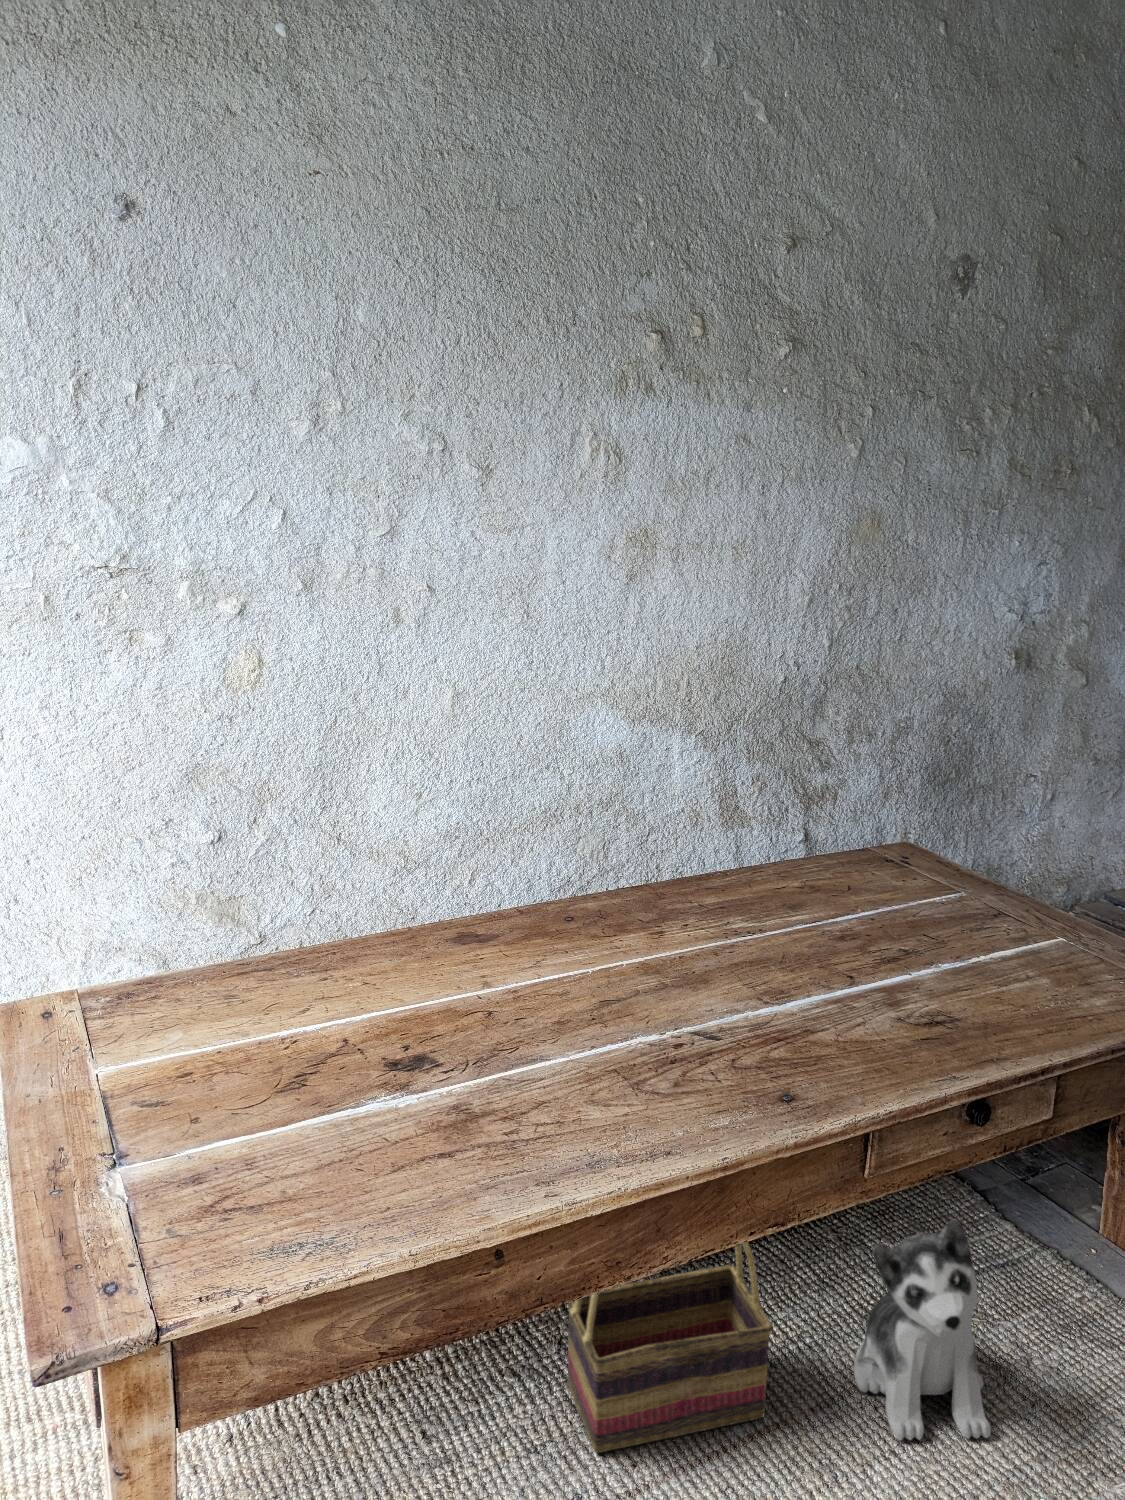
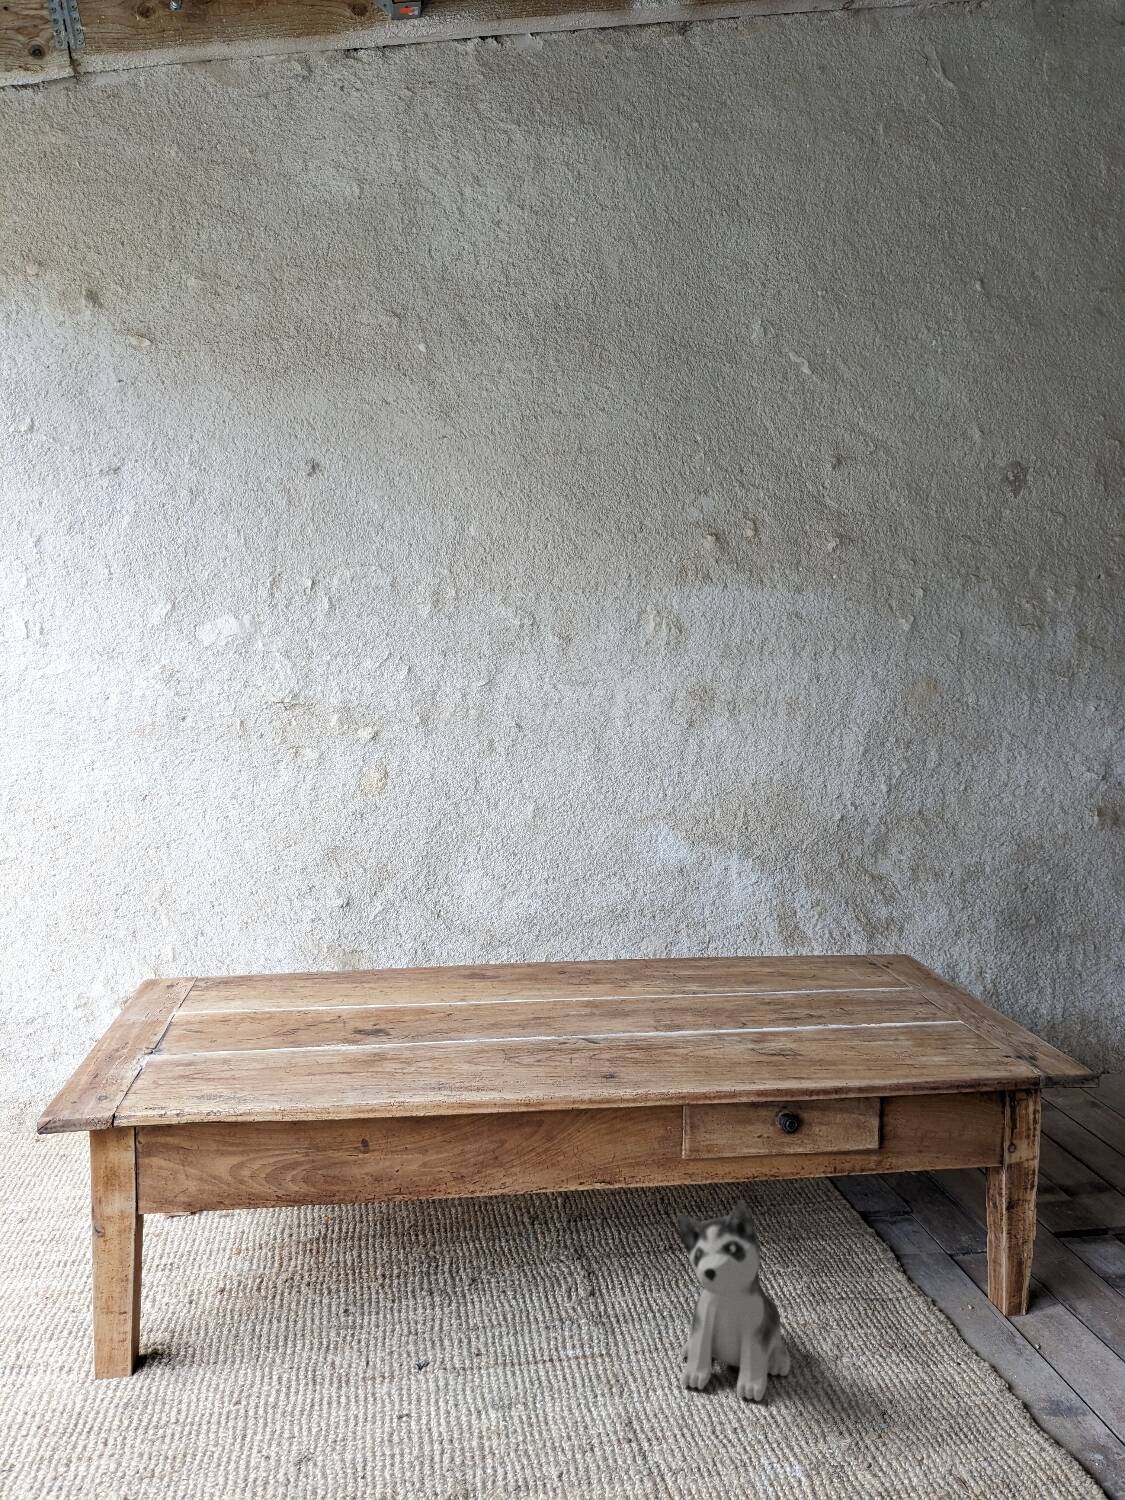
basket: present [568,1242,773,1453] -> none [447,1137,603,1353]

